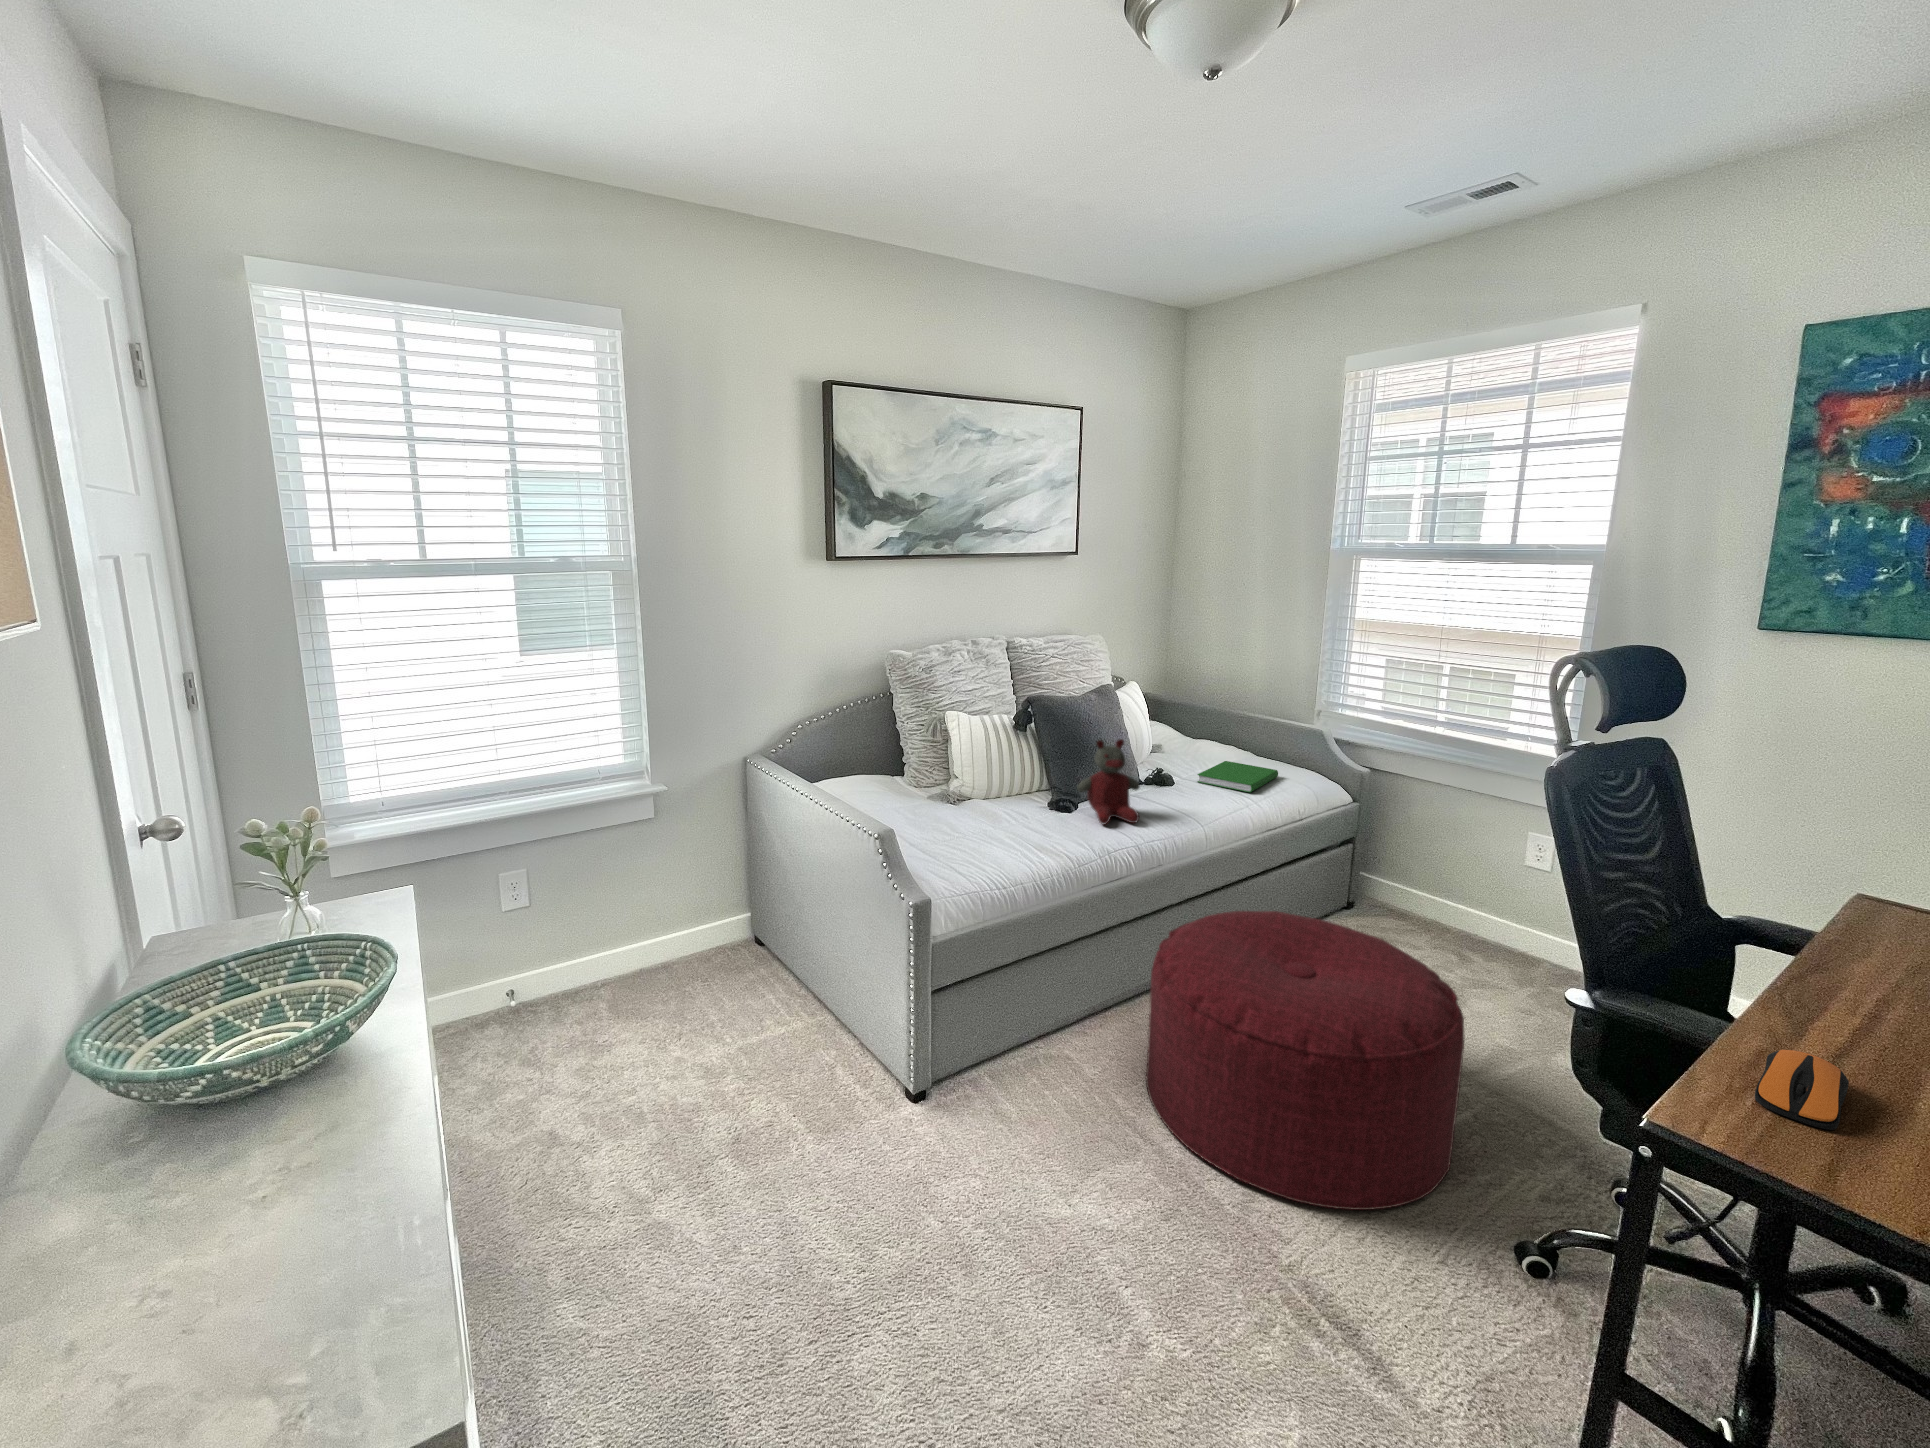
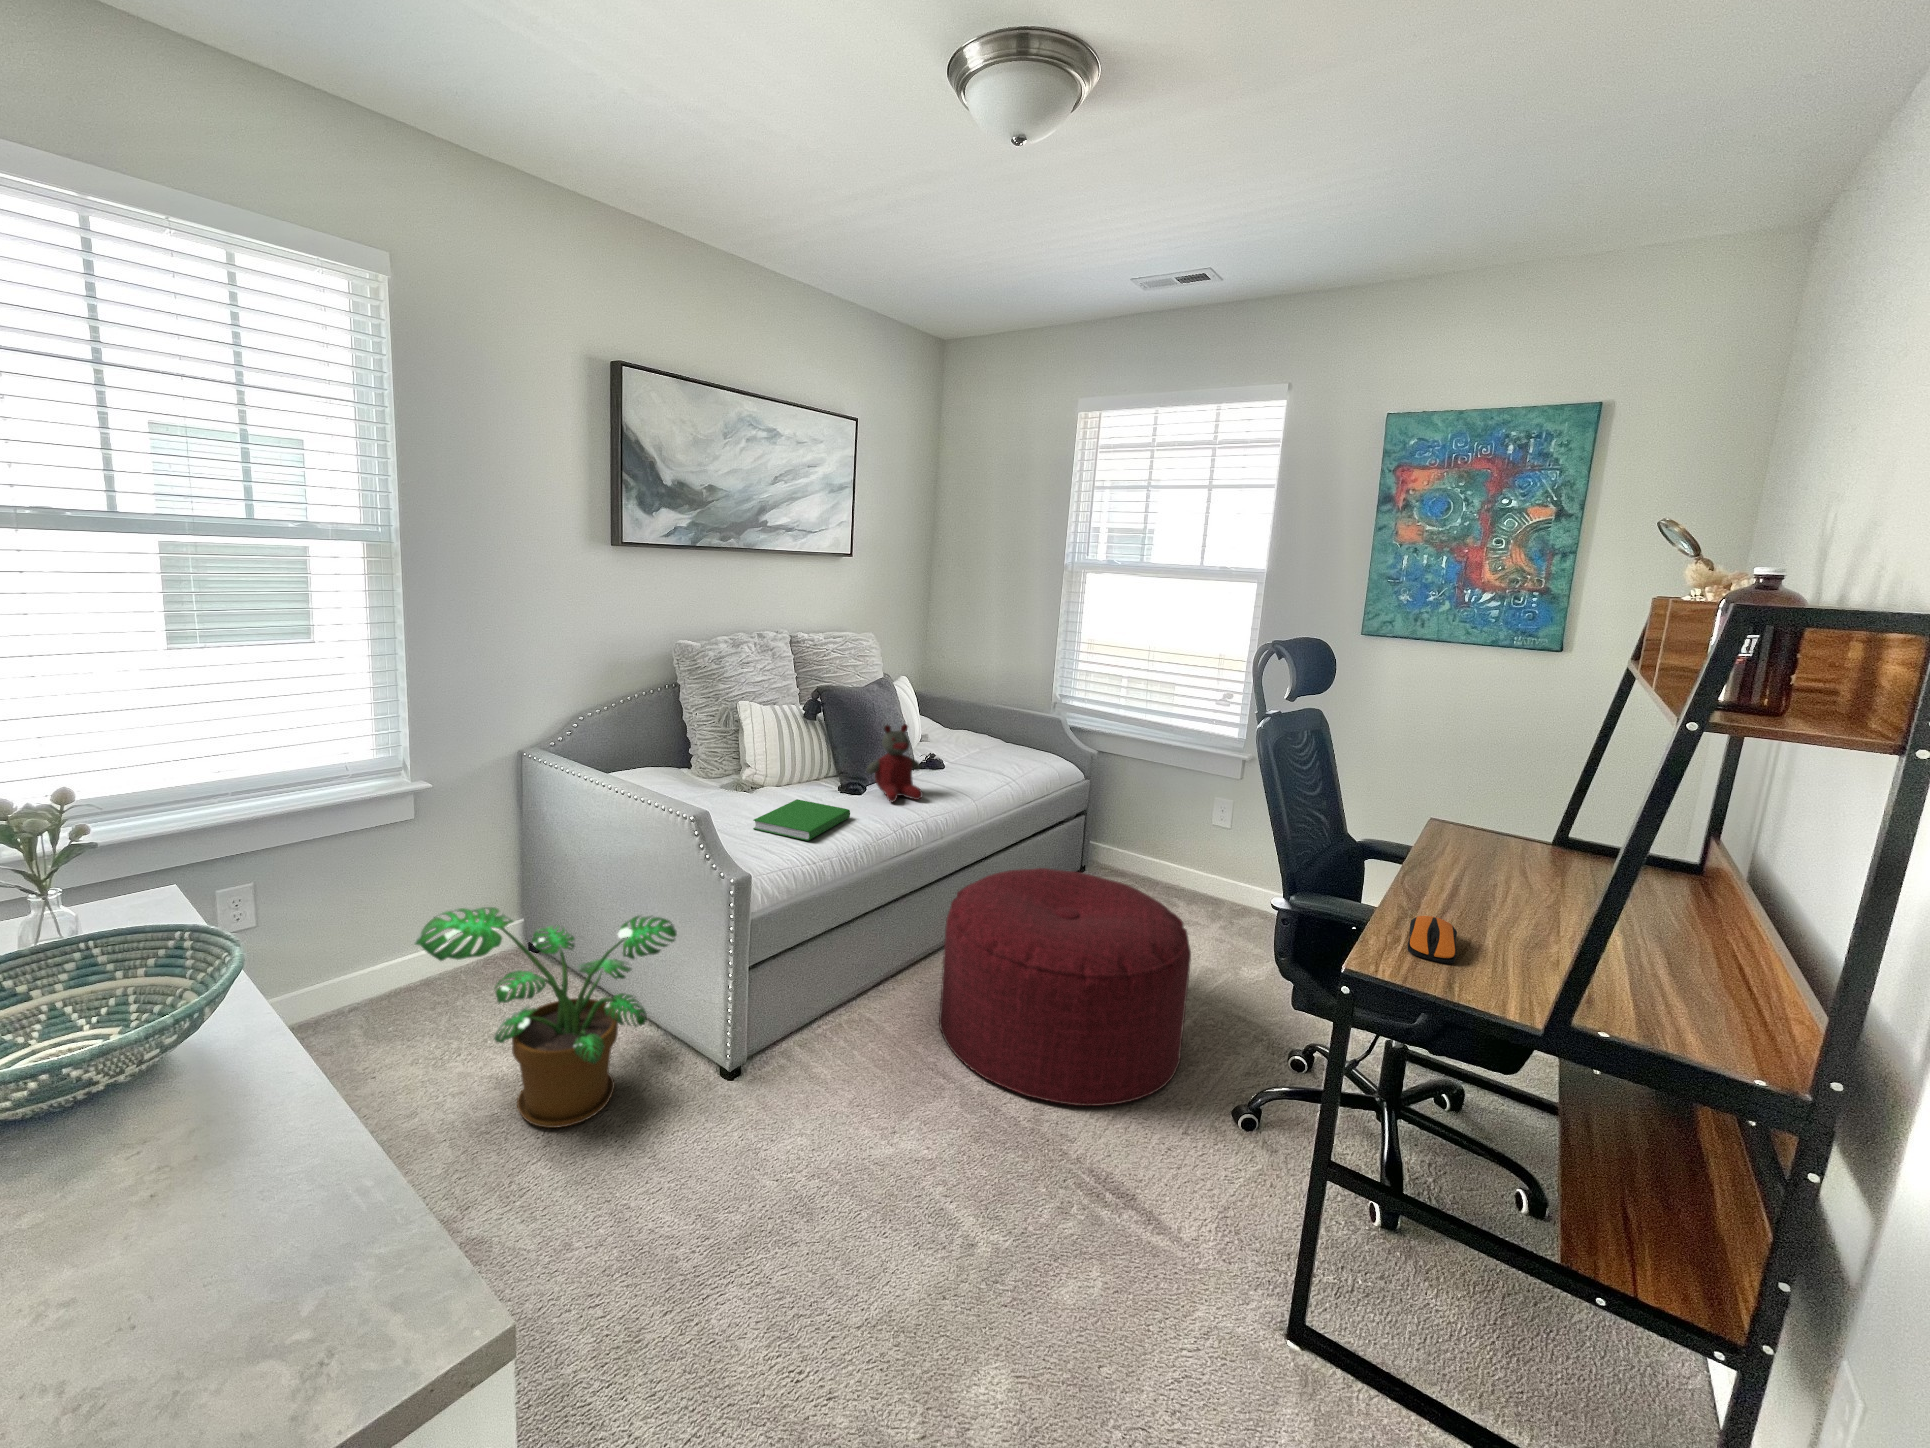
hardcover book: present [1197,761,1278,792] -> present [753,799,850,841]
potted plant: none [632,908,862,1128] -> present [414,907,677,1128]

